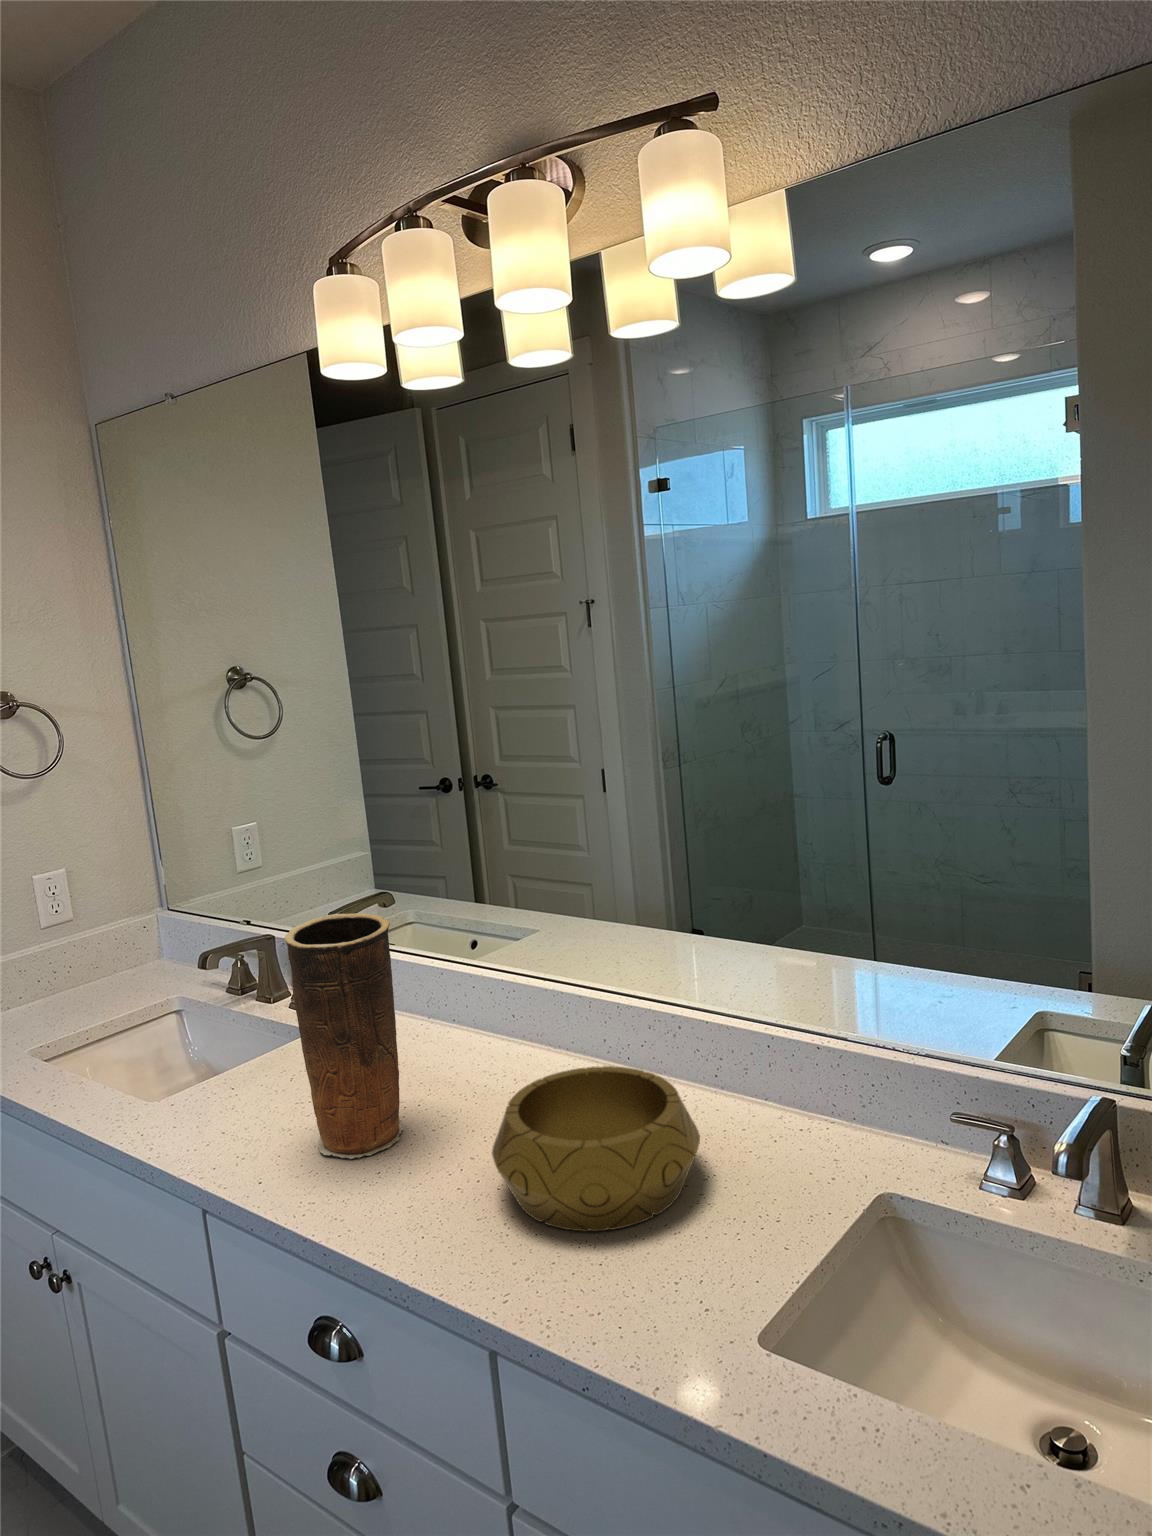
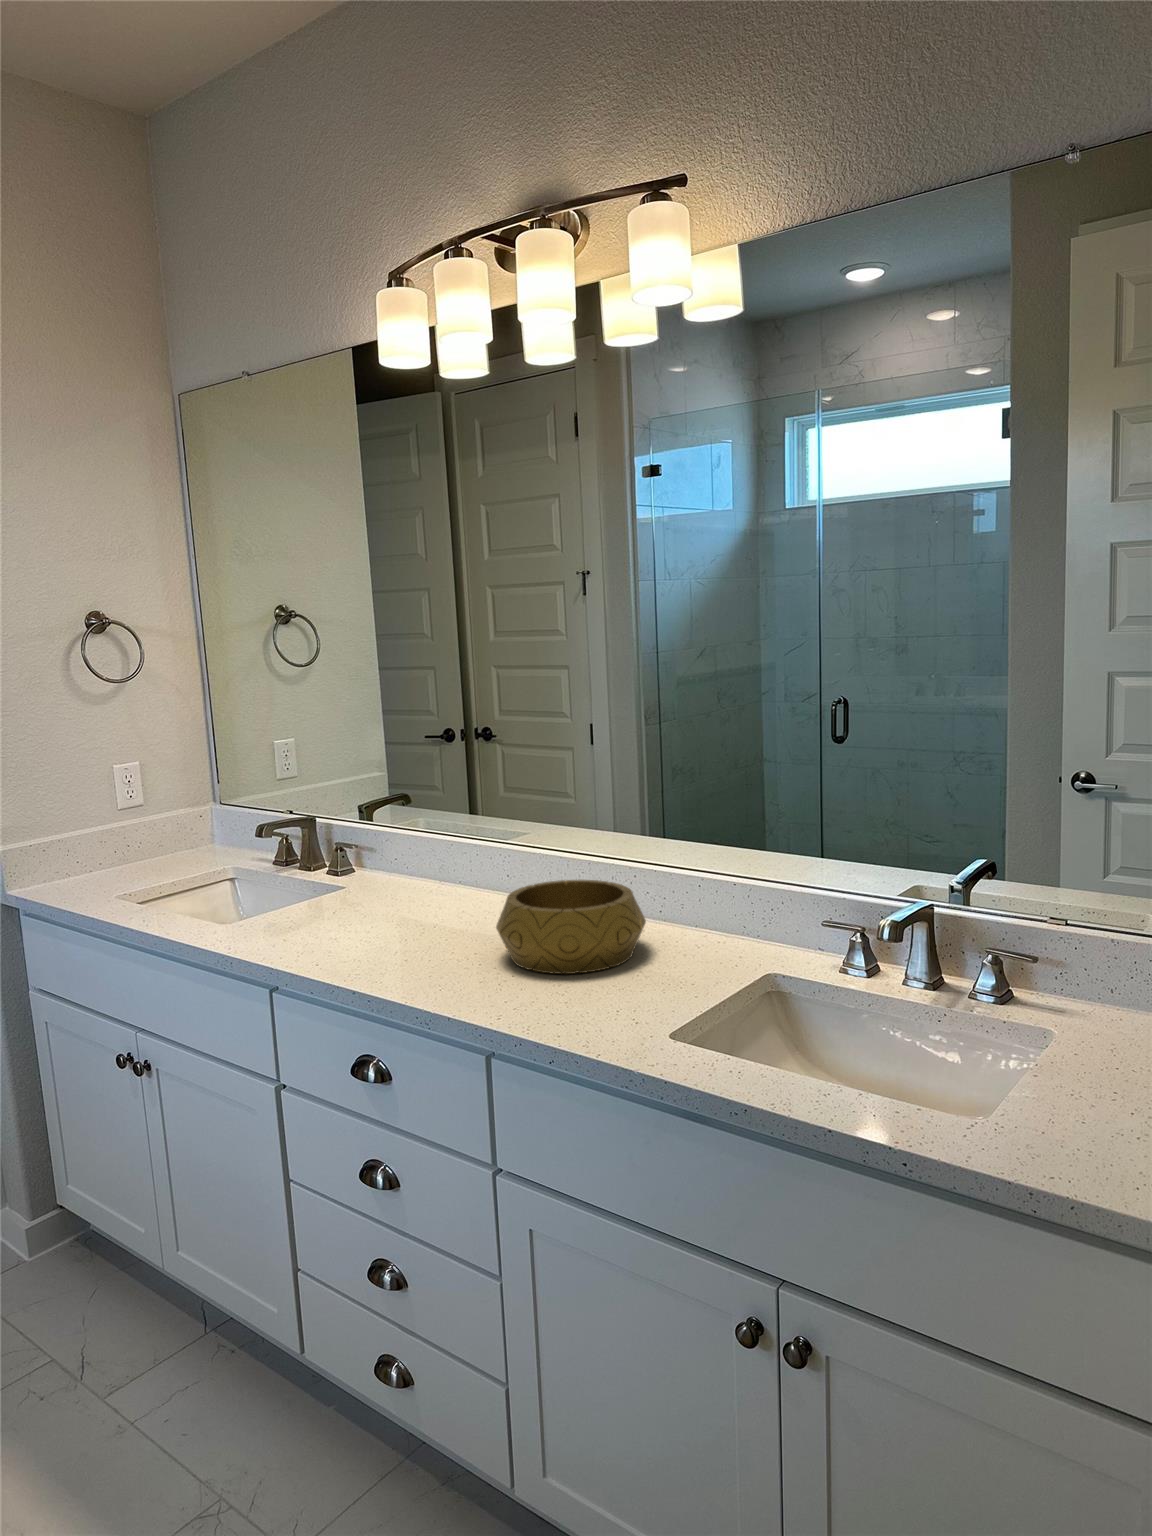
vase: present [285,914,403,1159] -> none [346,768,427,944]

